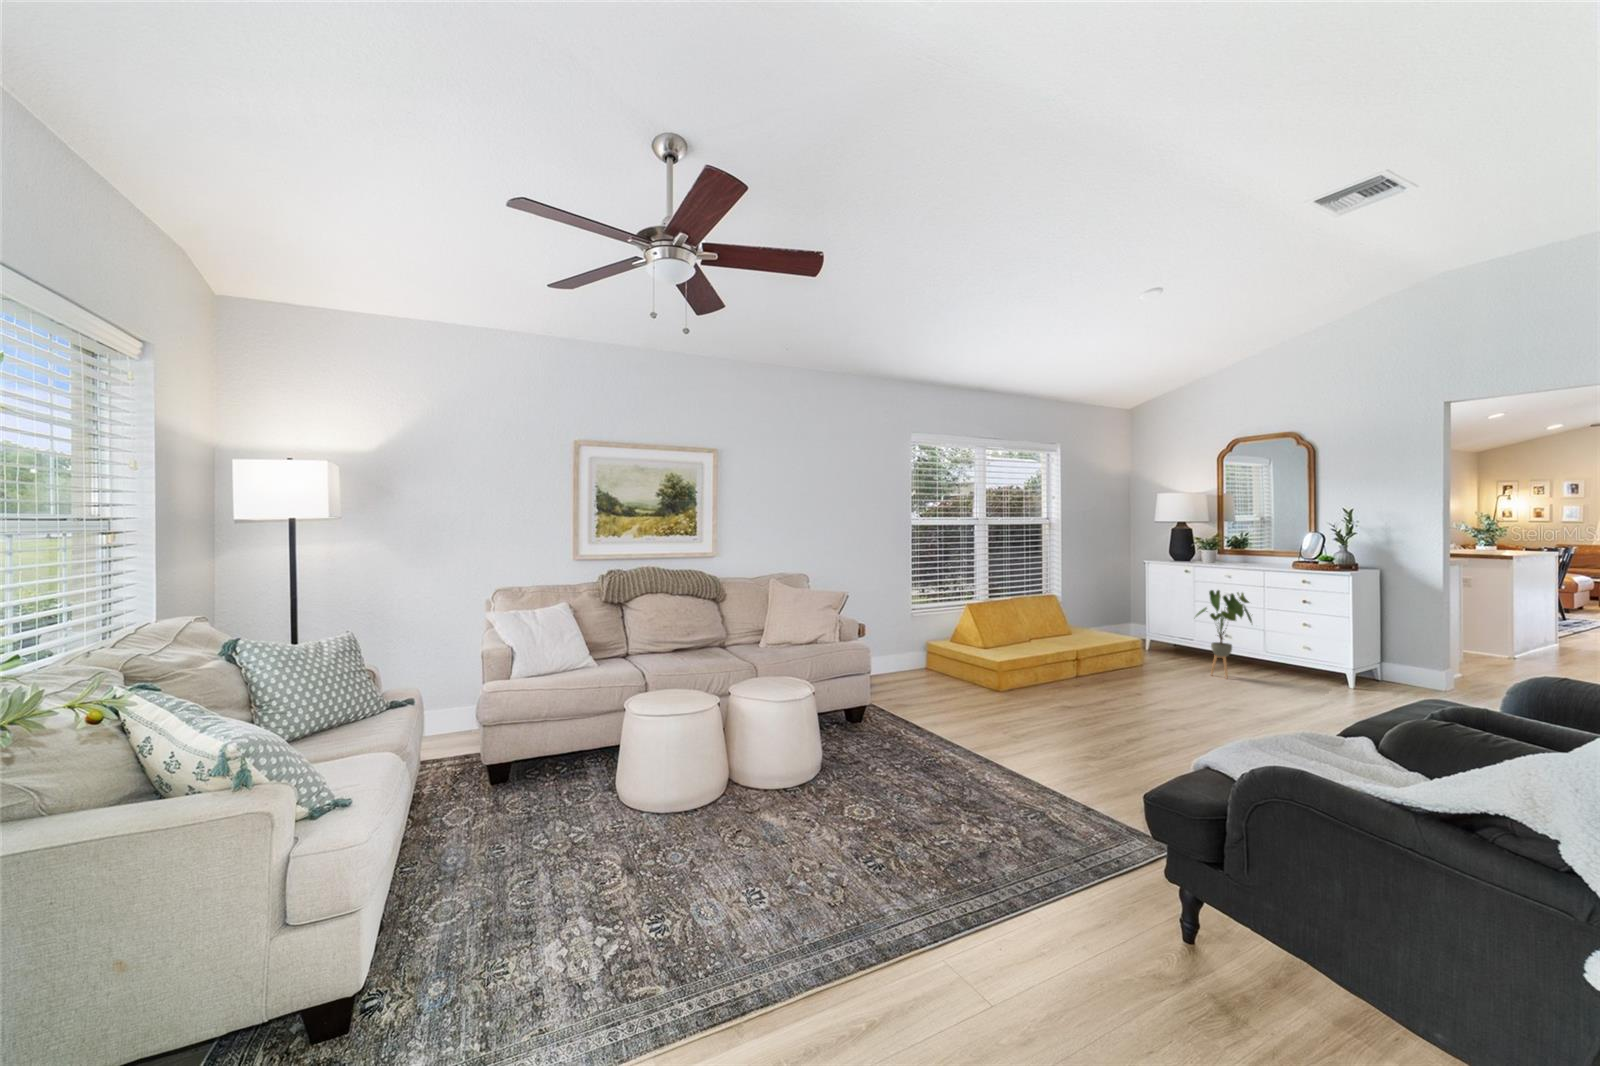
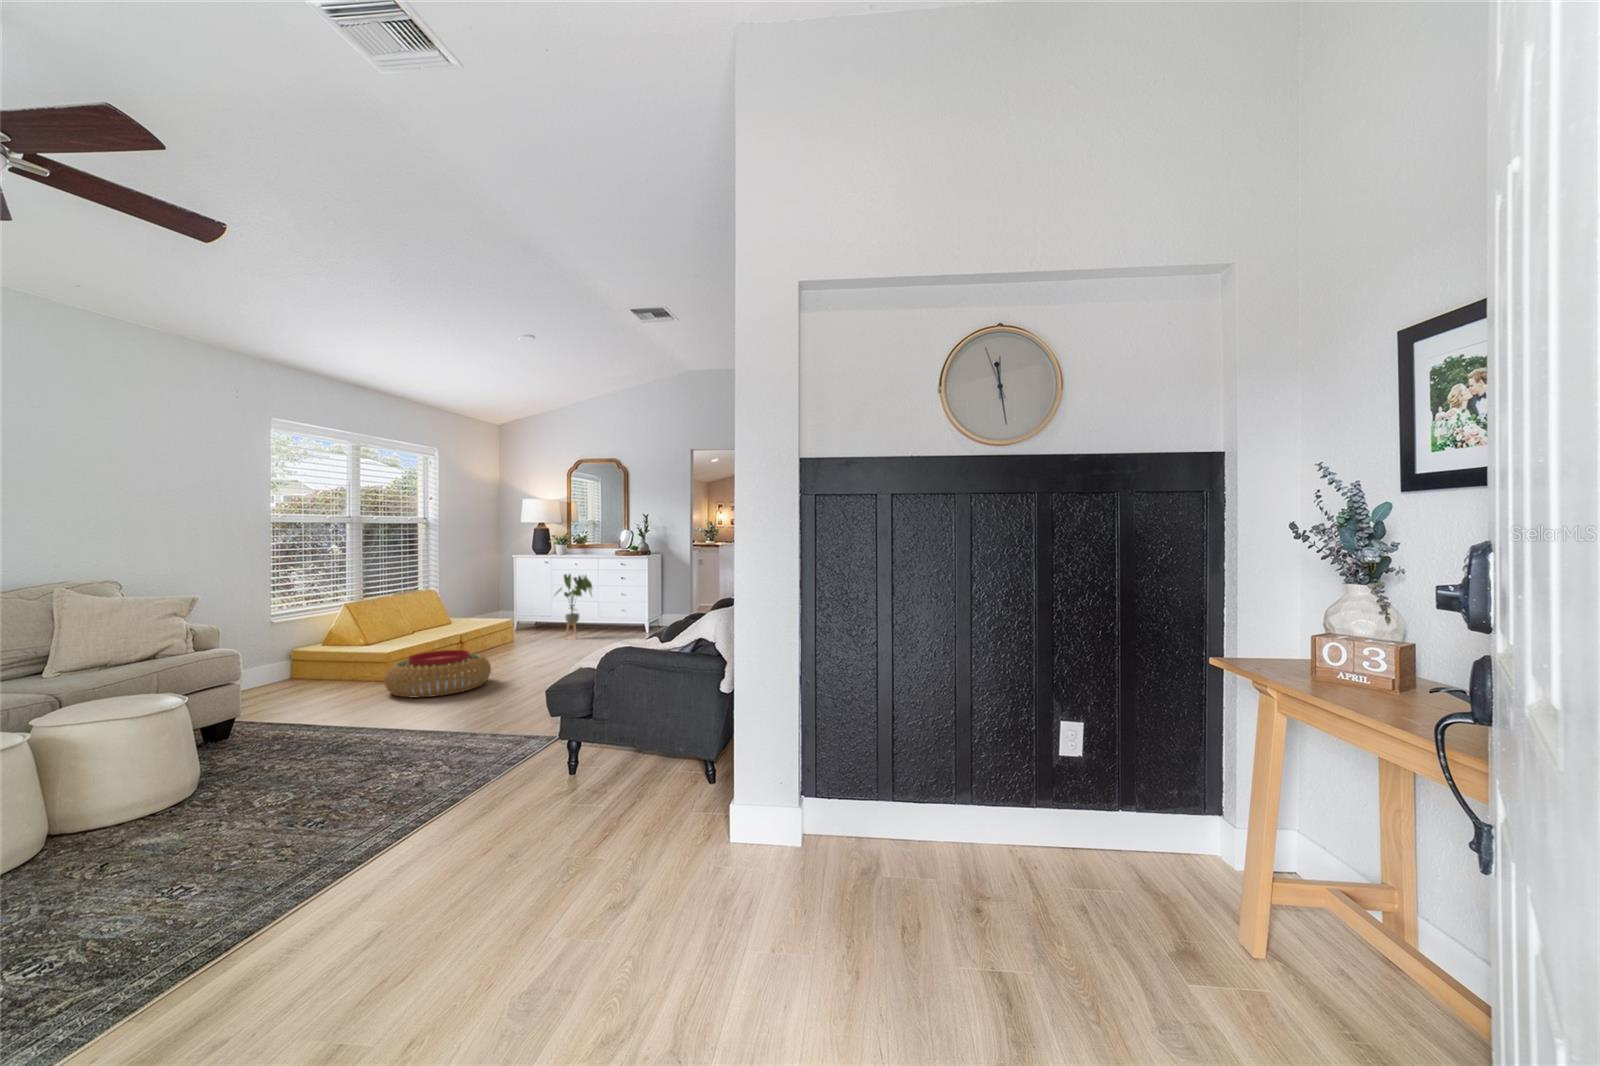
pouf: none [990,671,1101,727] -> present [384,650,491,697]

